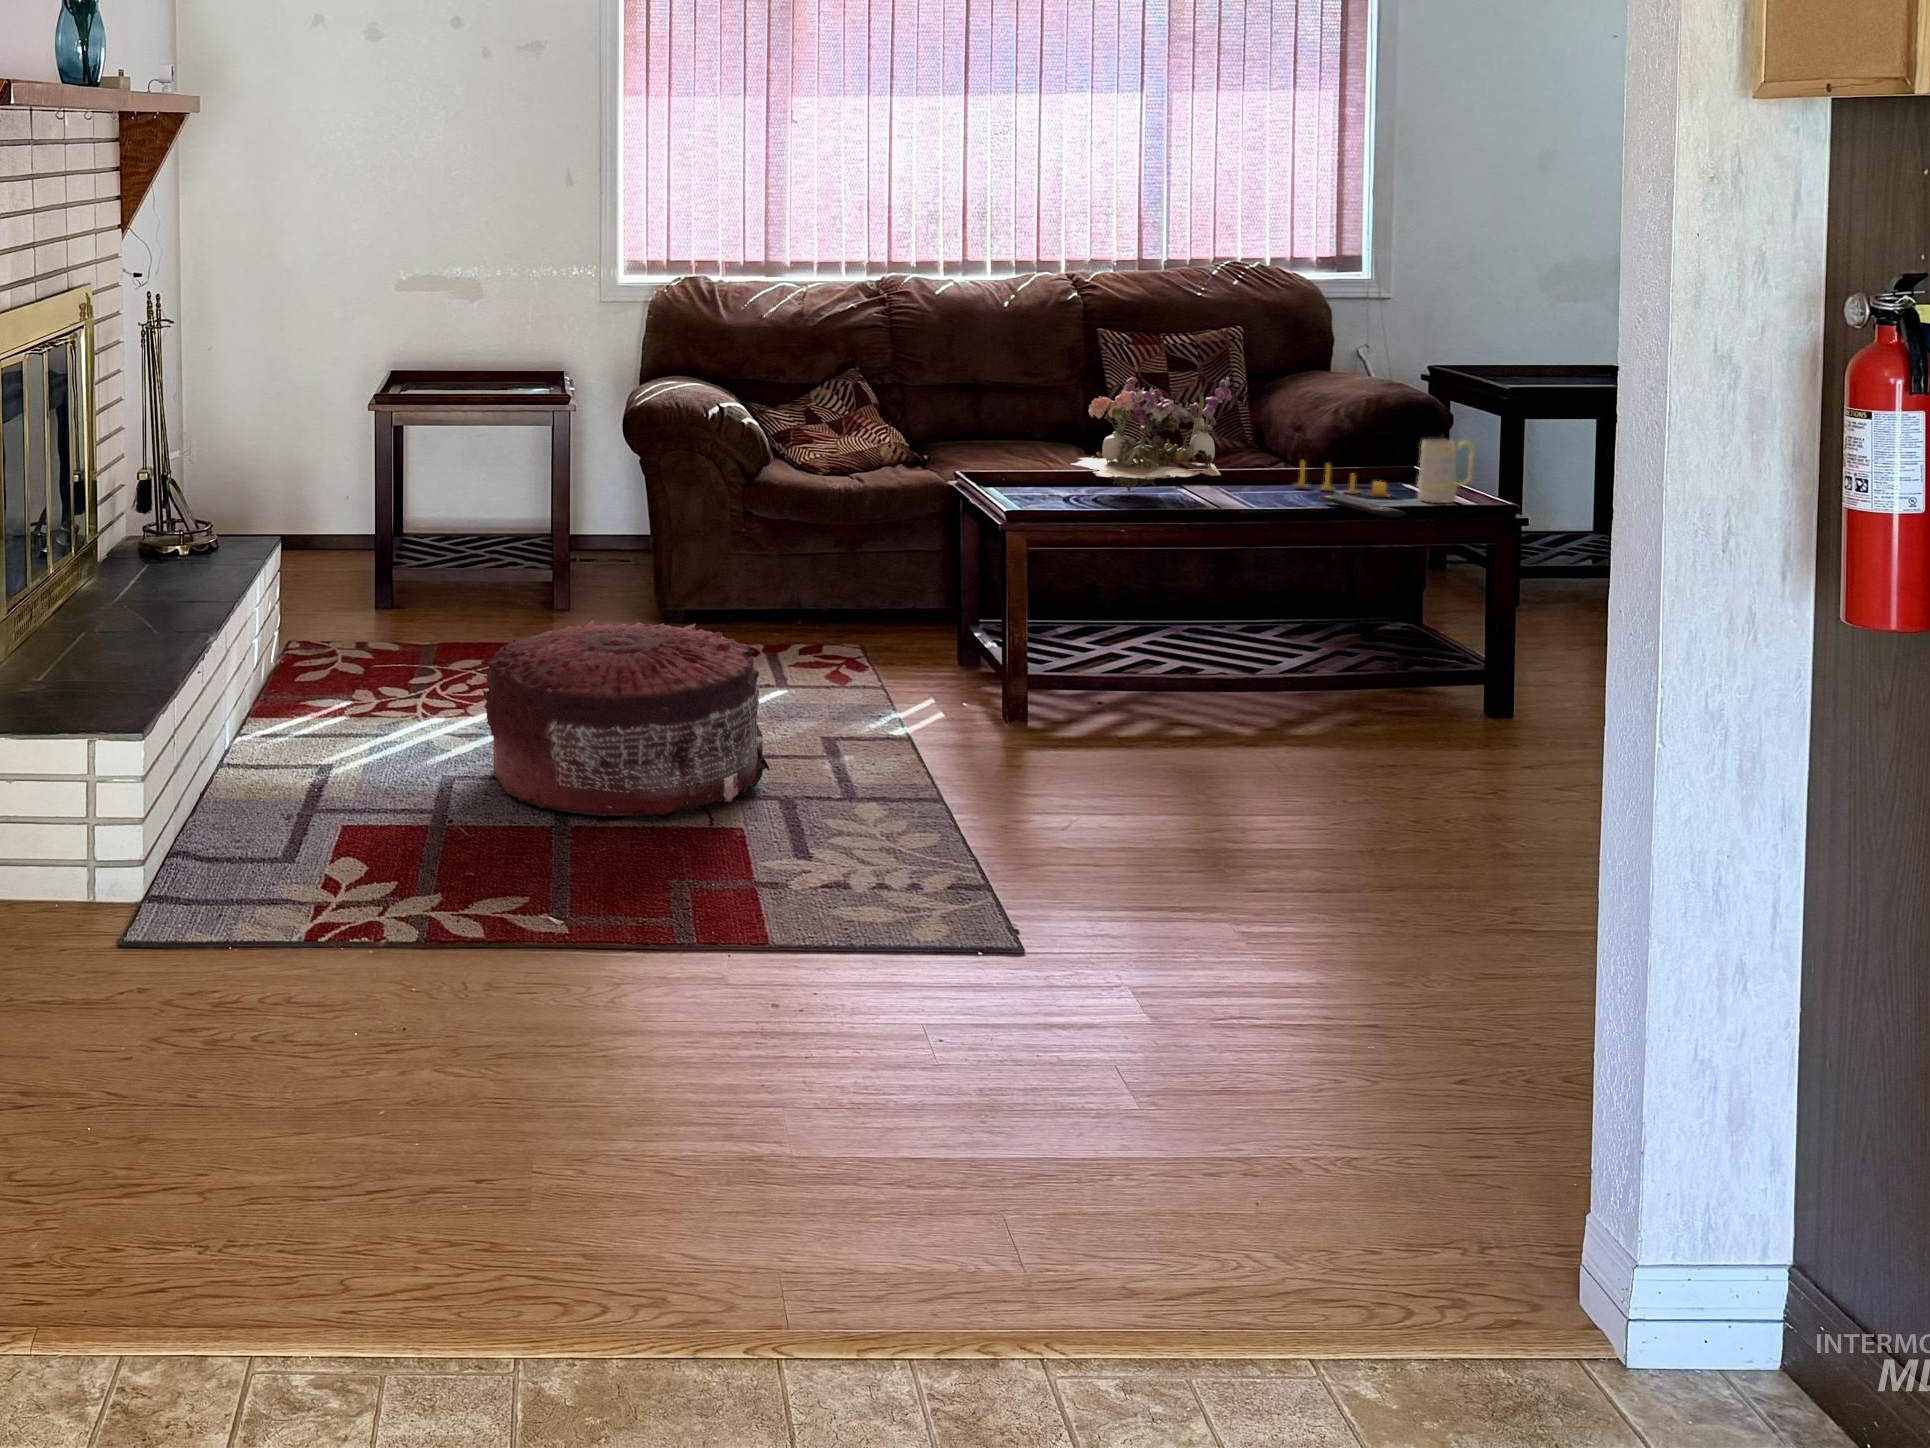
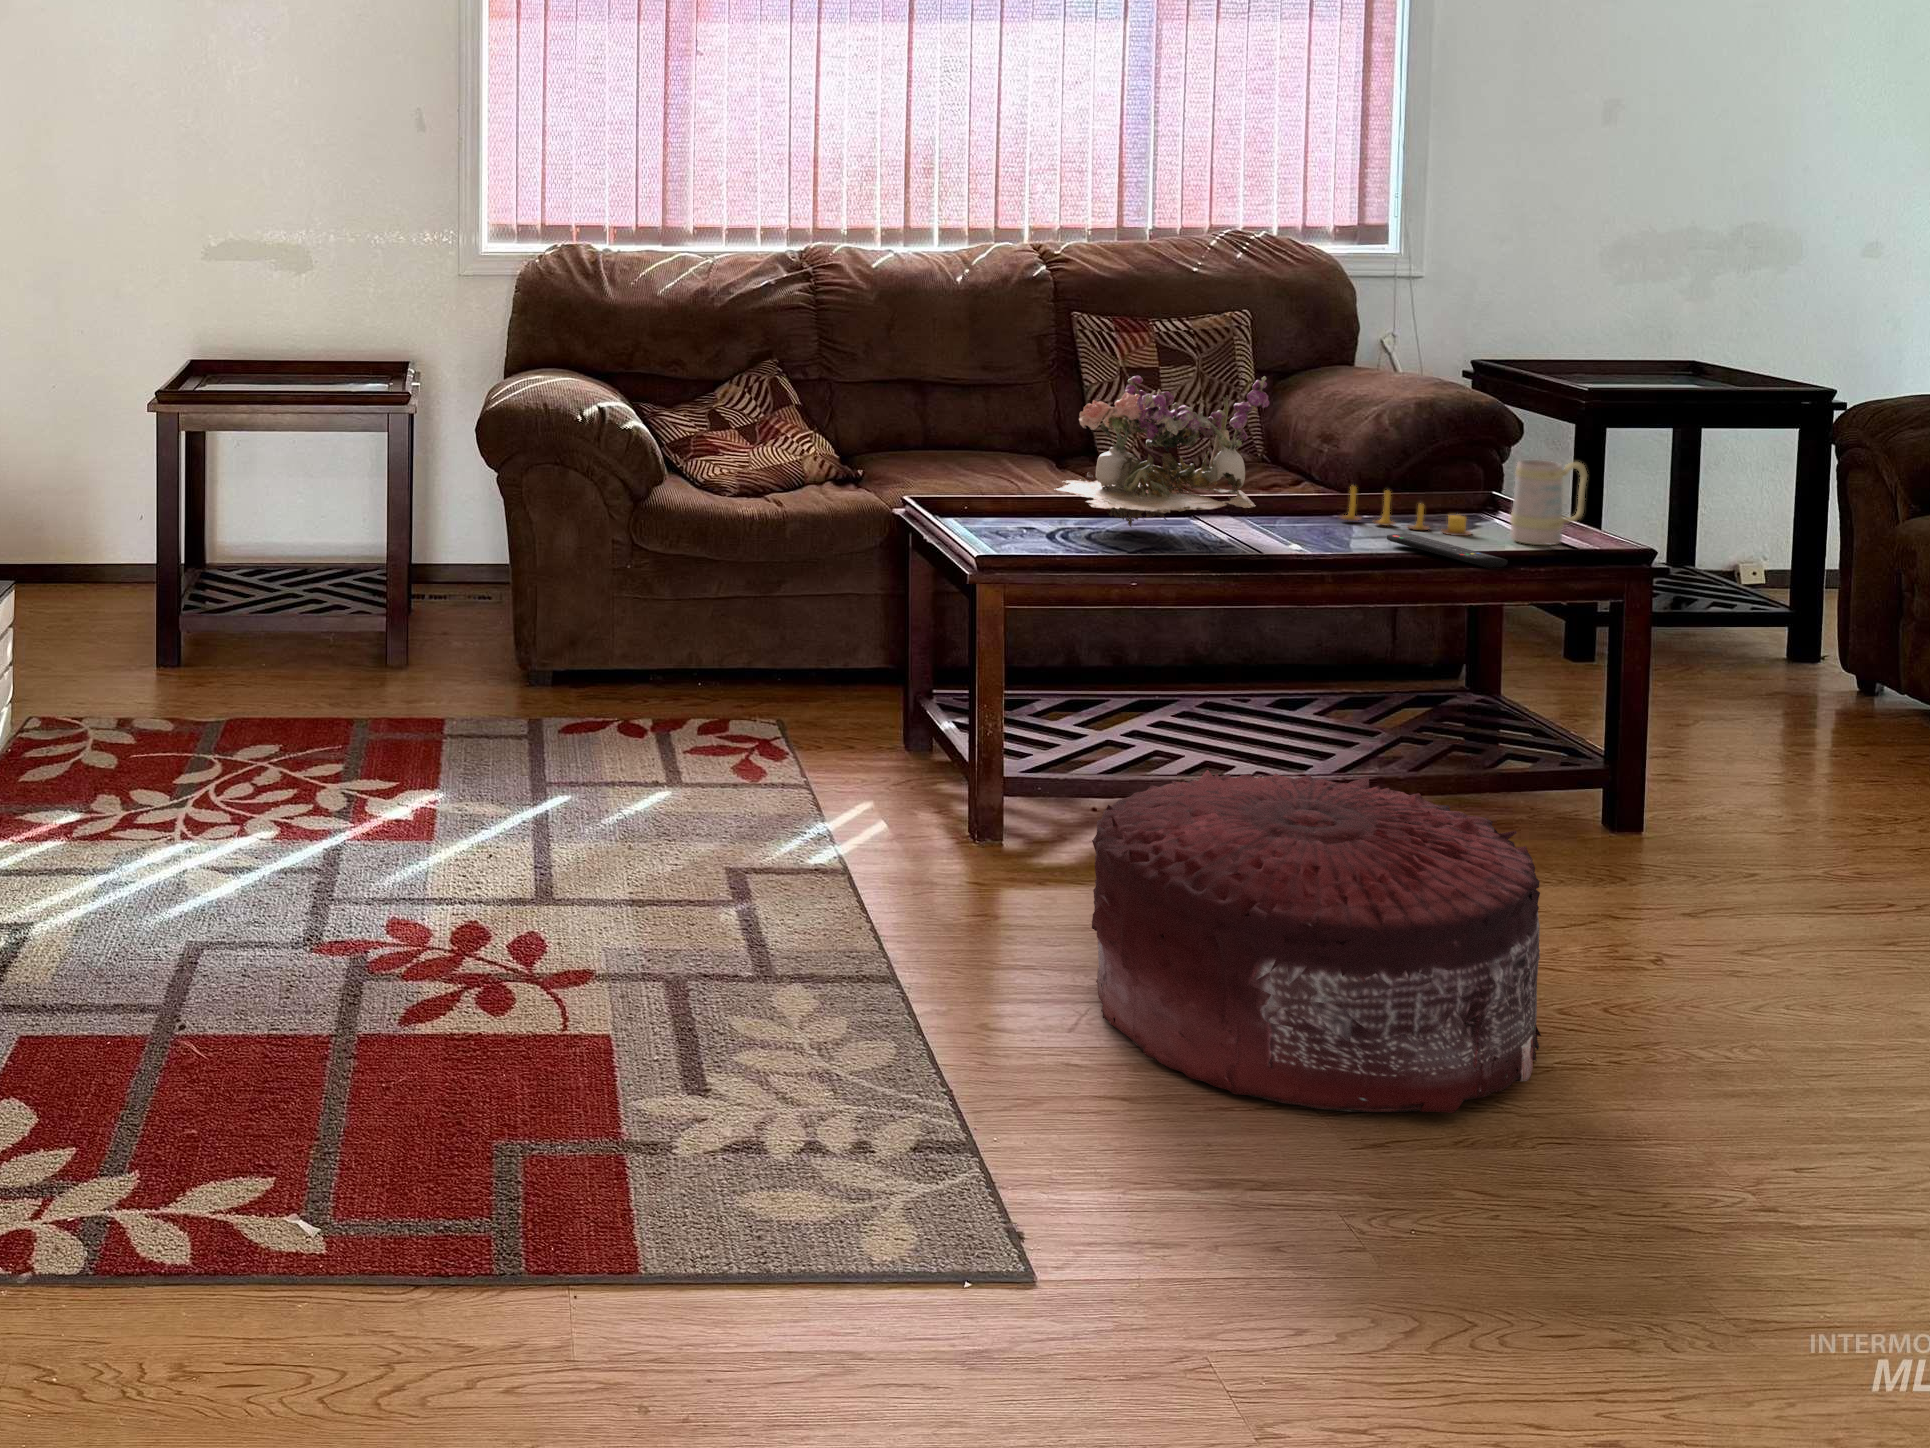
pouf: present [483,620,770,816] -> present [1092,770,1541,1113]

